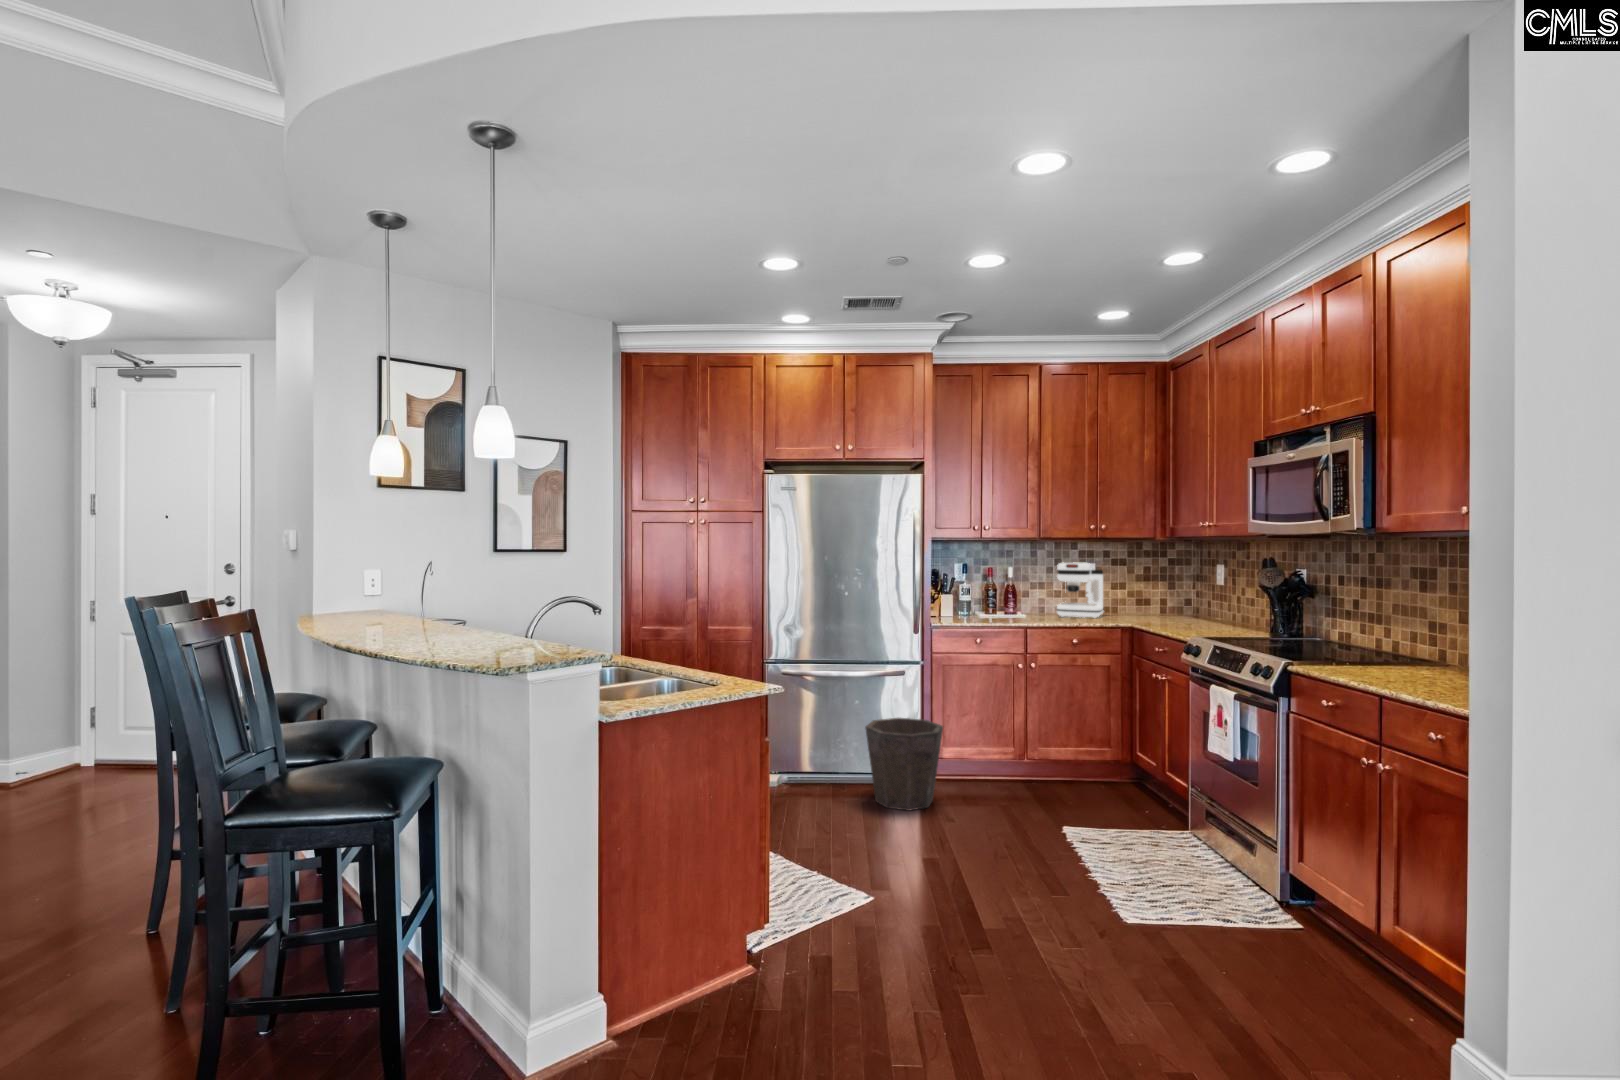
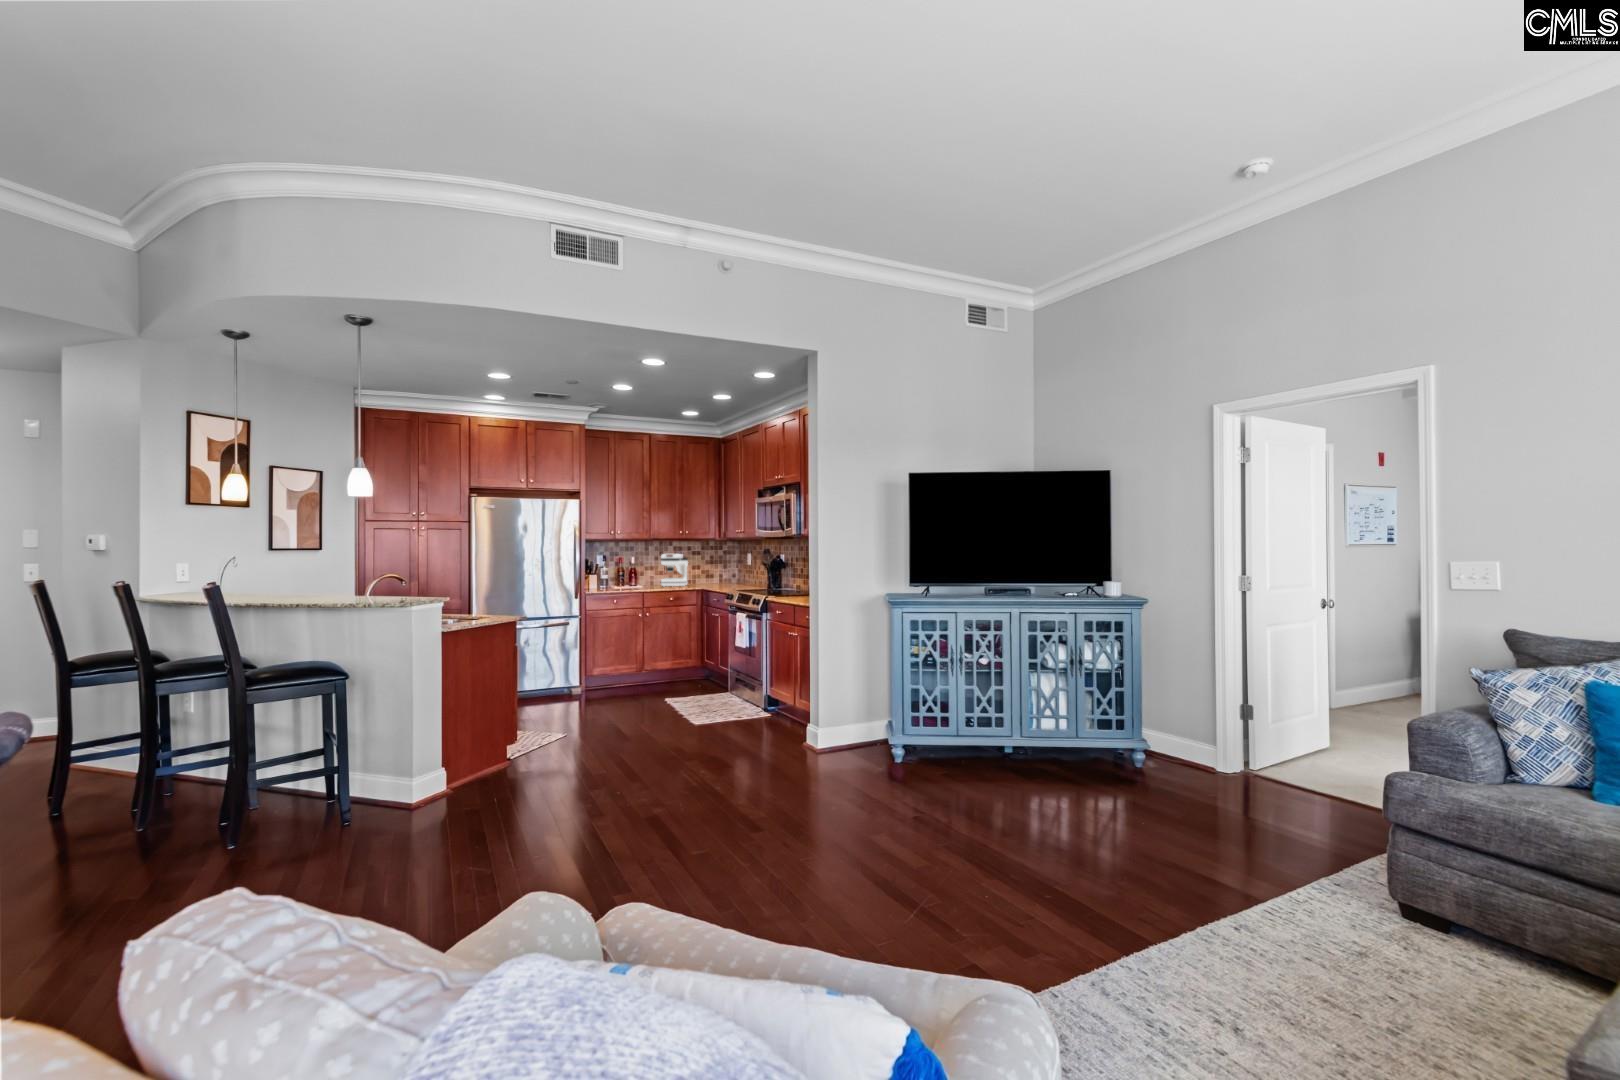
waste bin: present [865,718,943,811] -> none [546,650,595,702]

